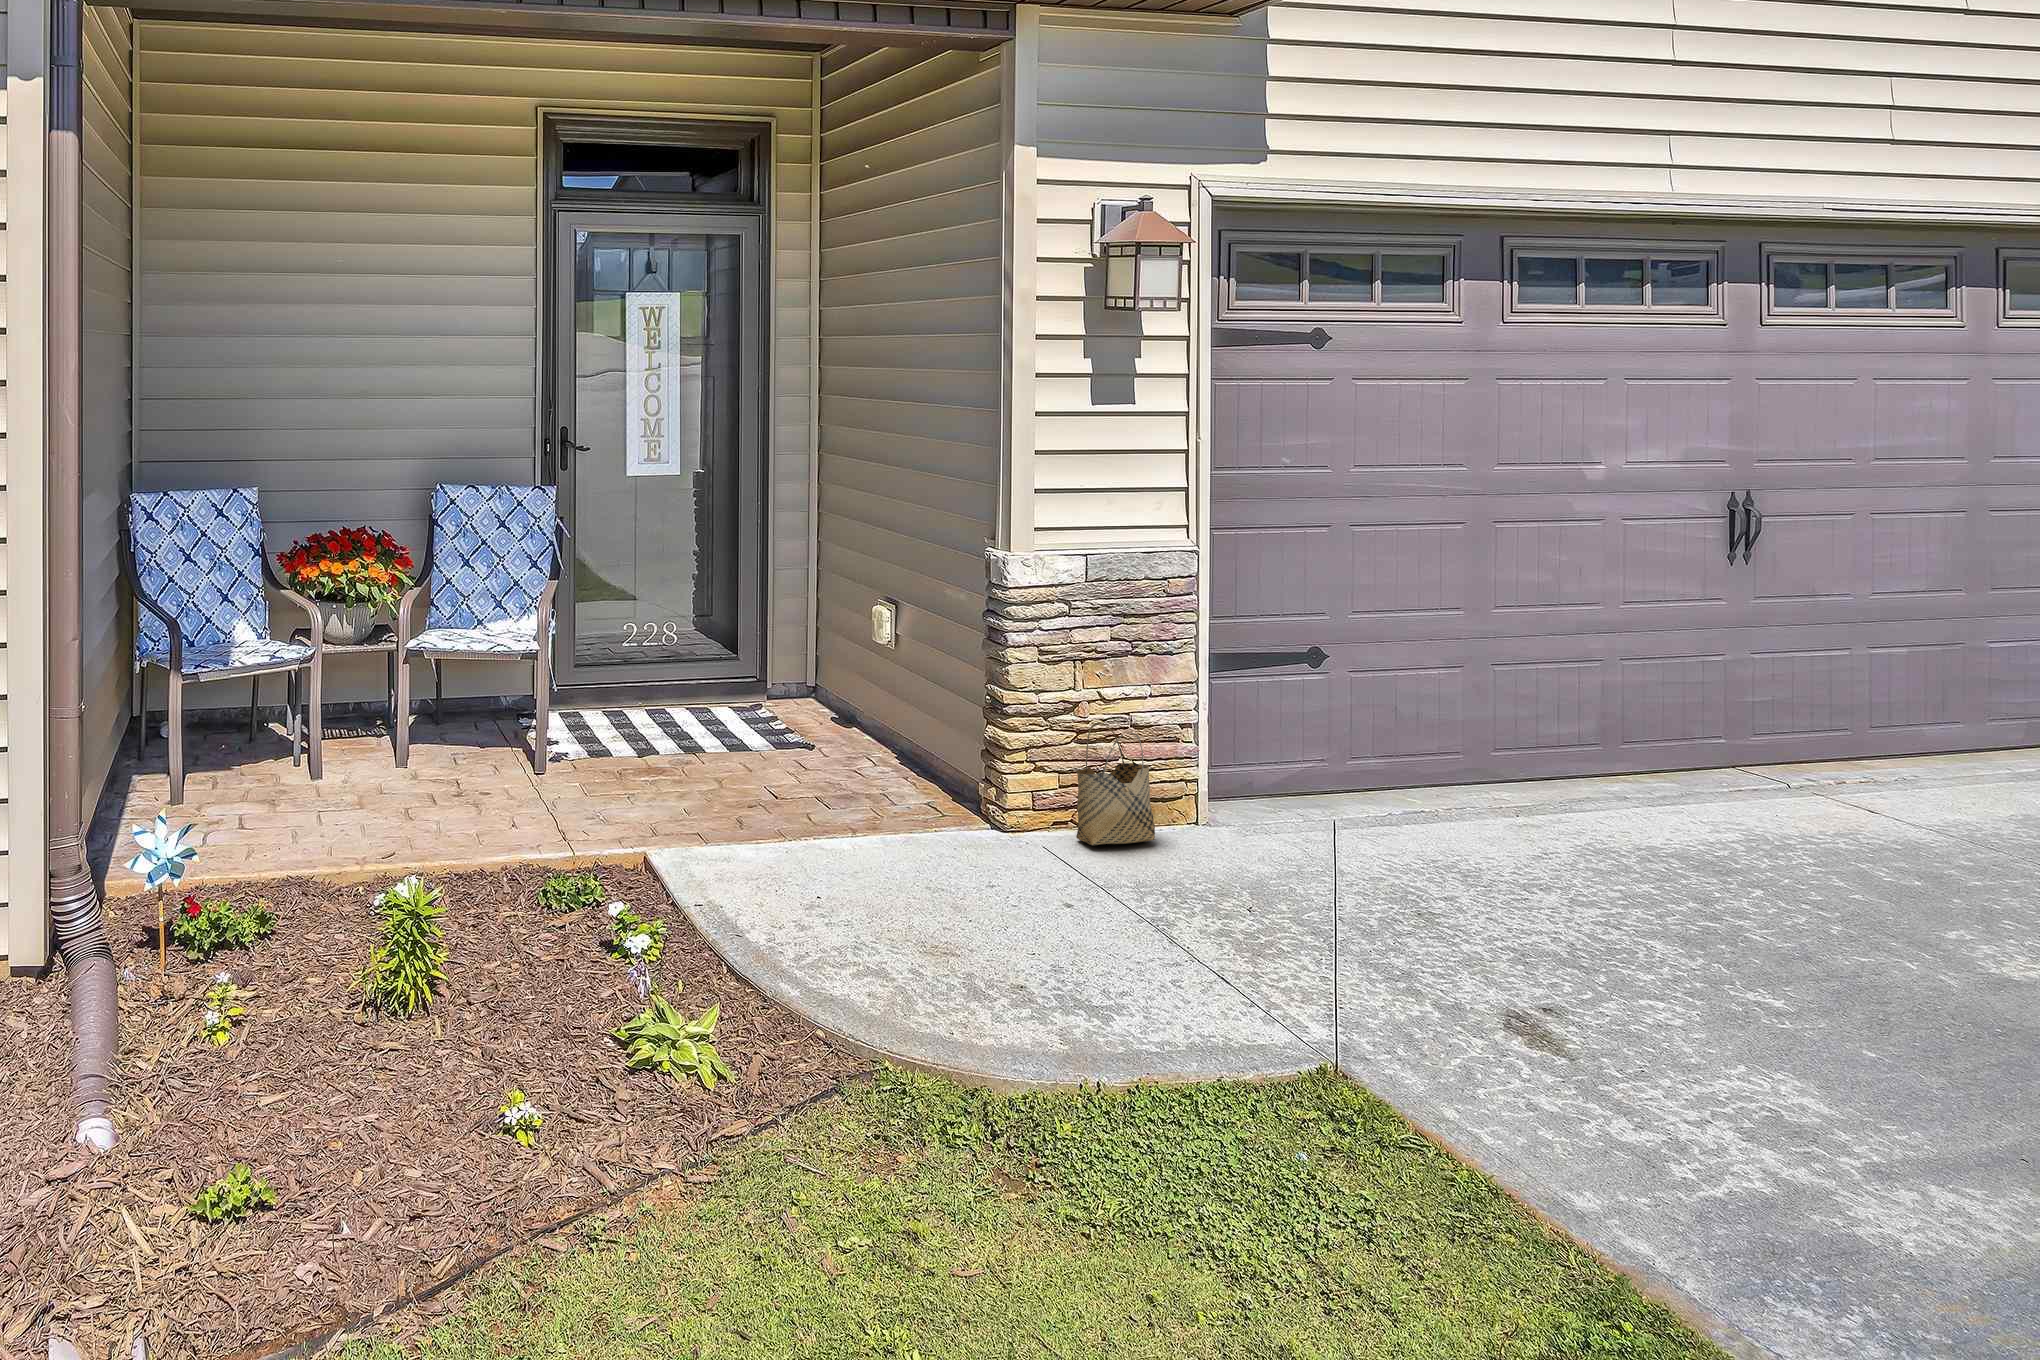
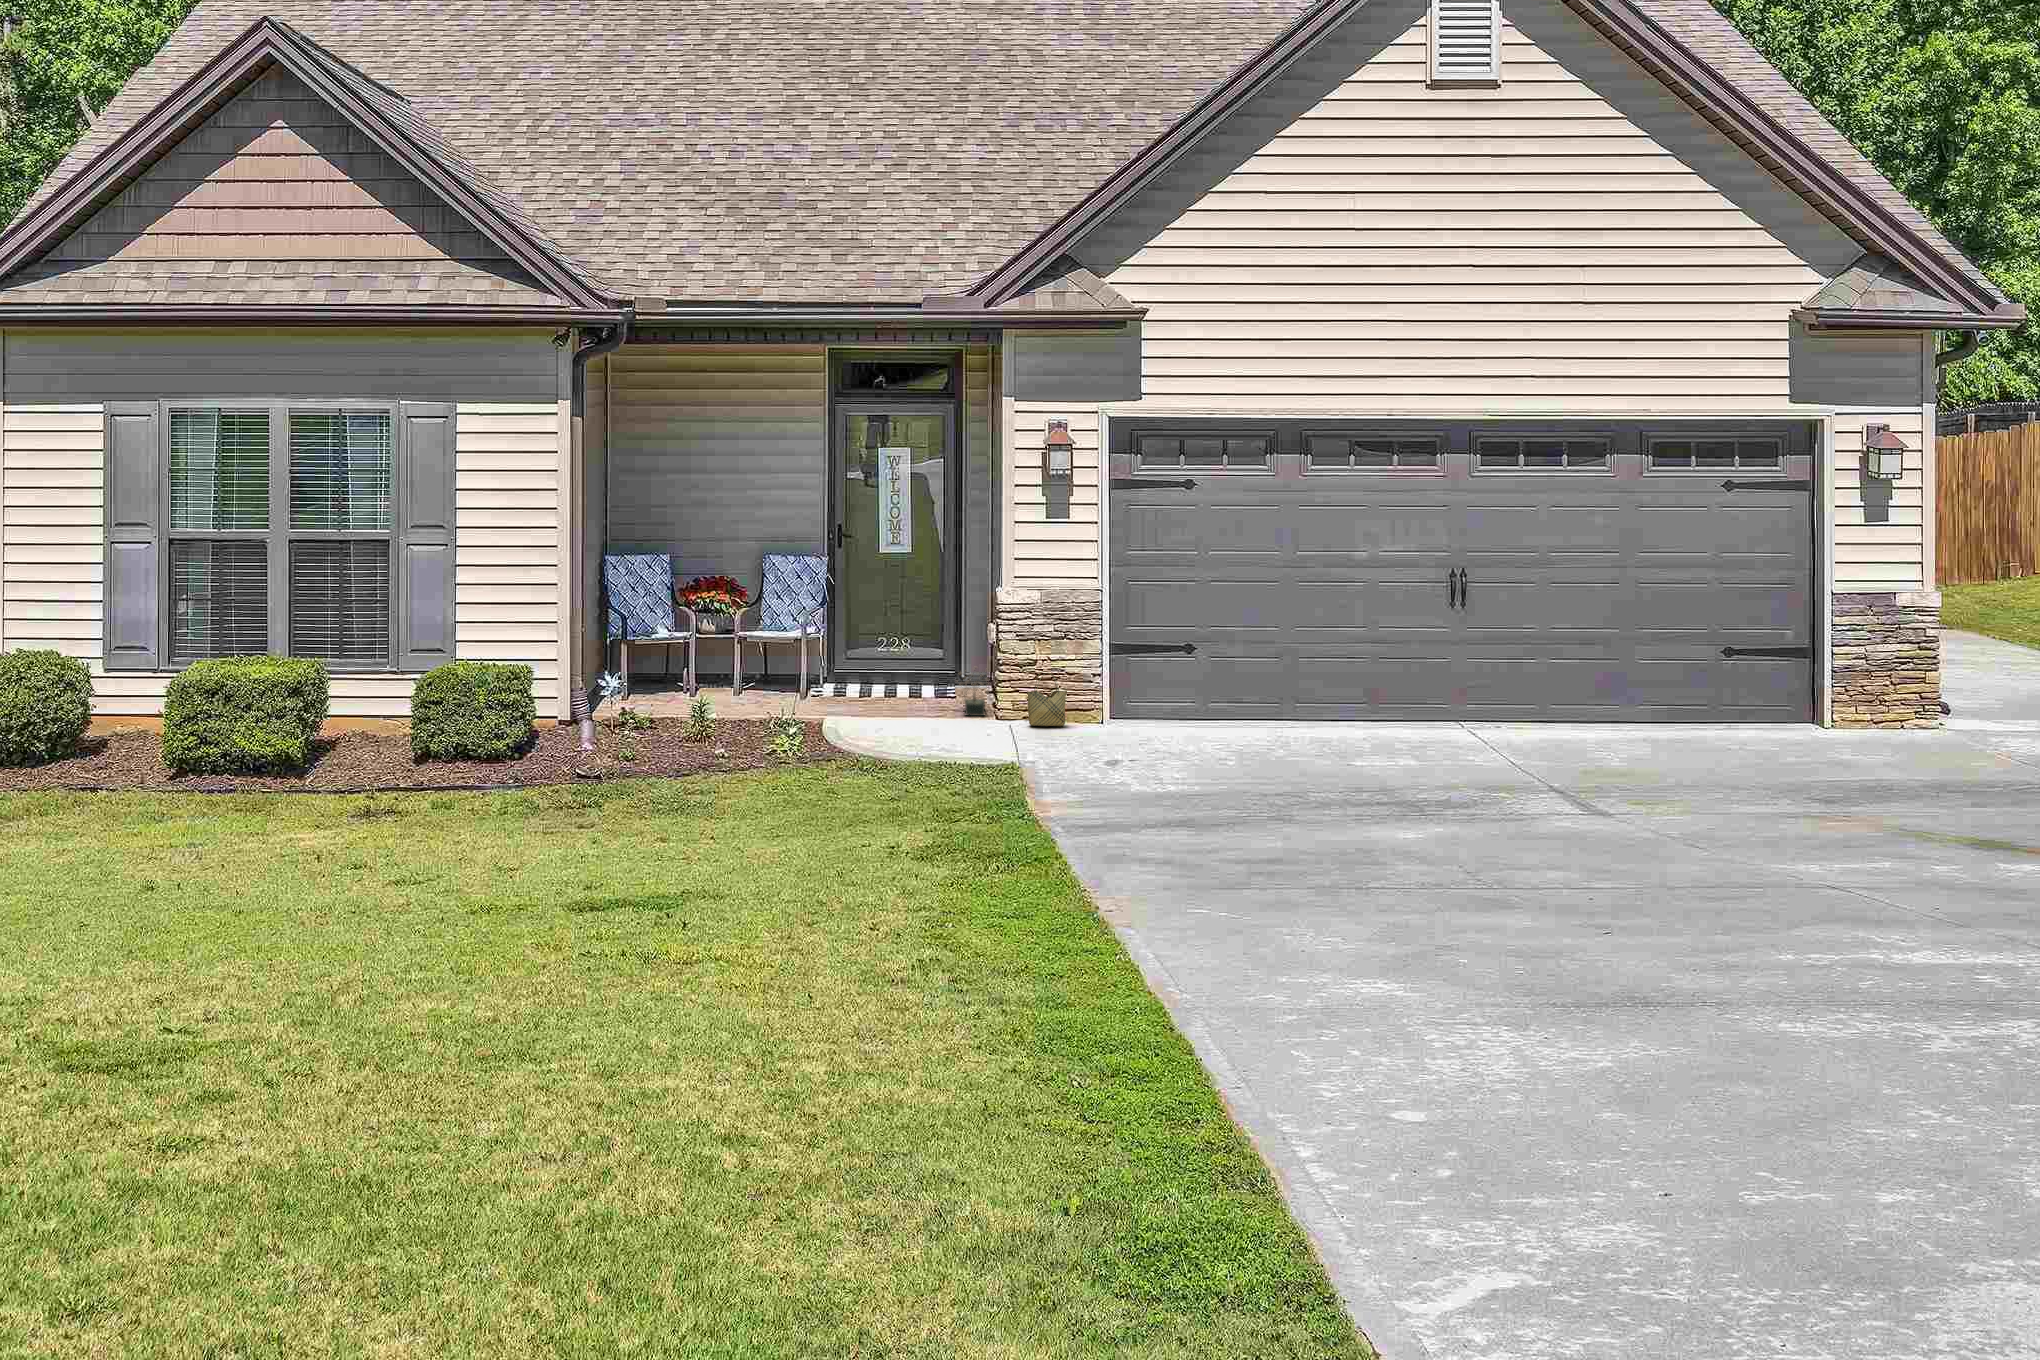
decorative plant: none [867,703,963,815] -> present [961,668,990,716]

